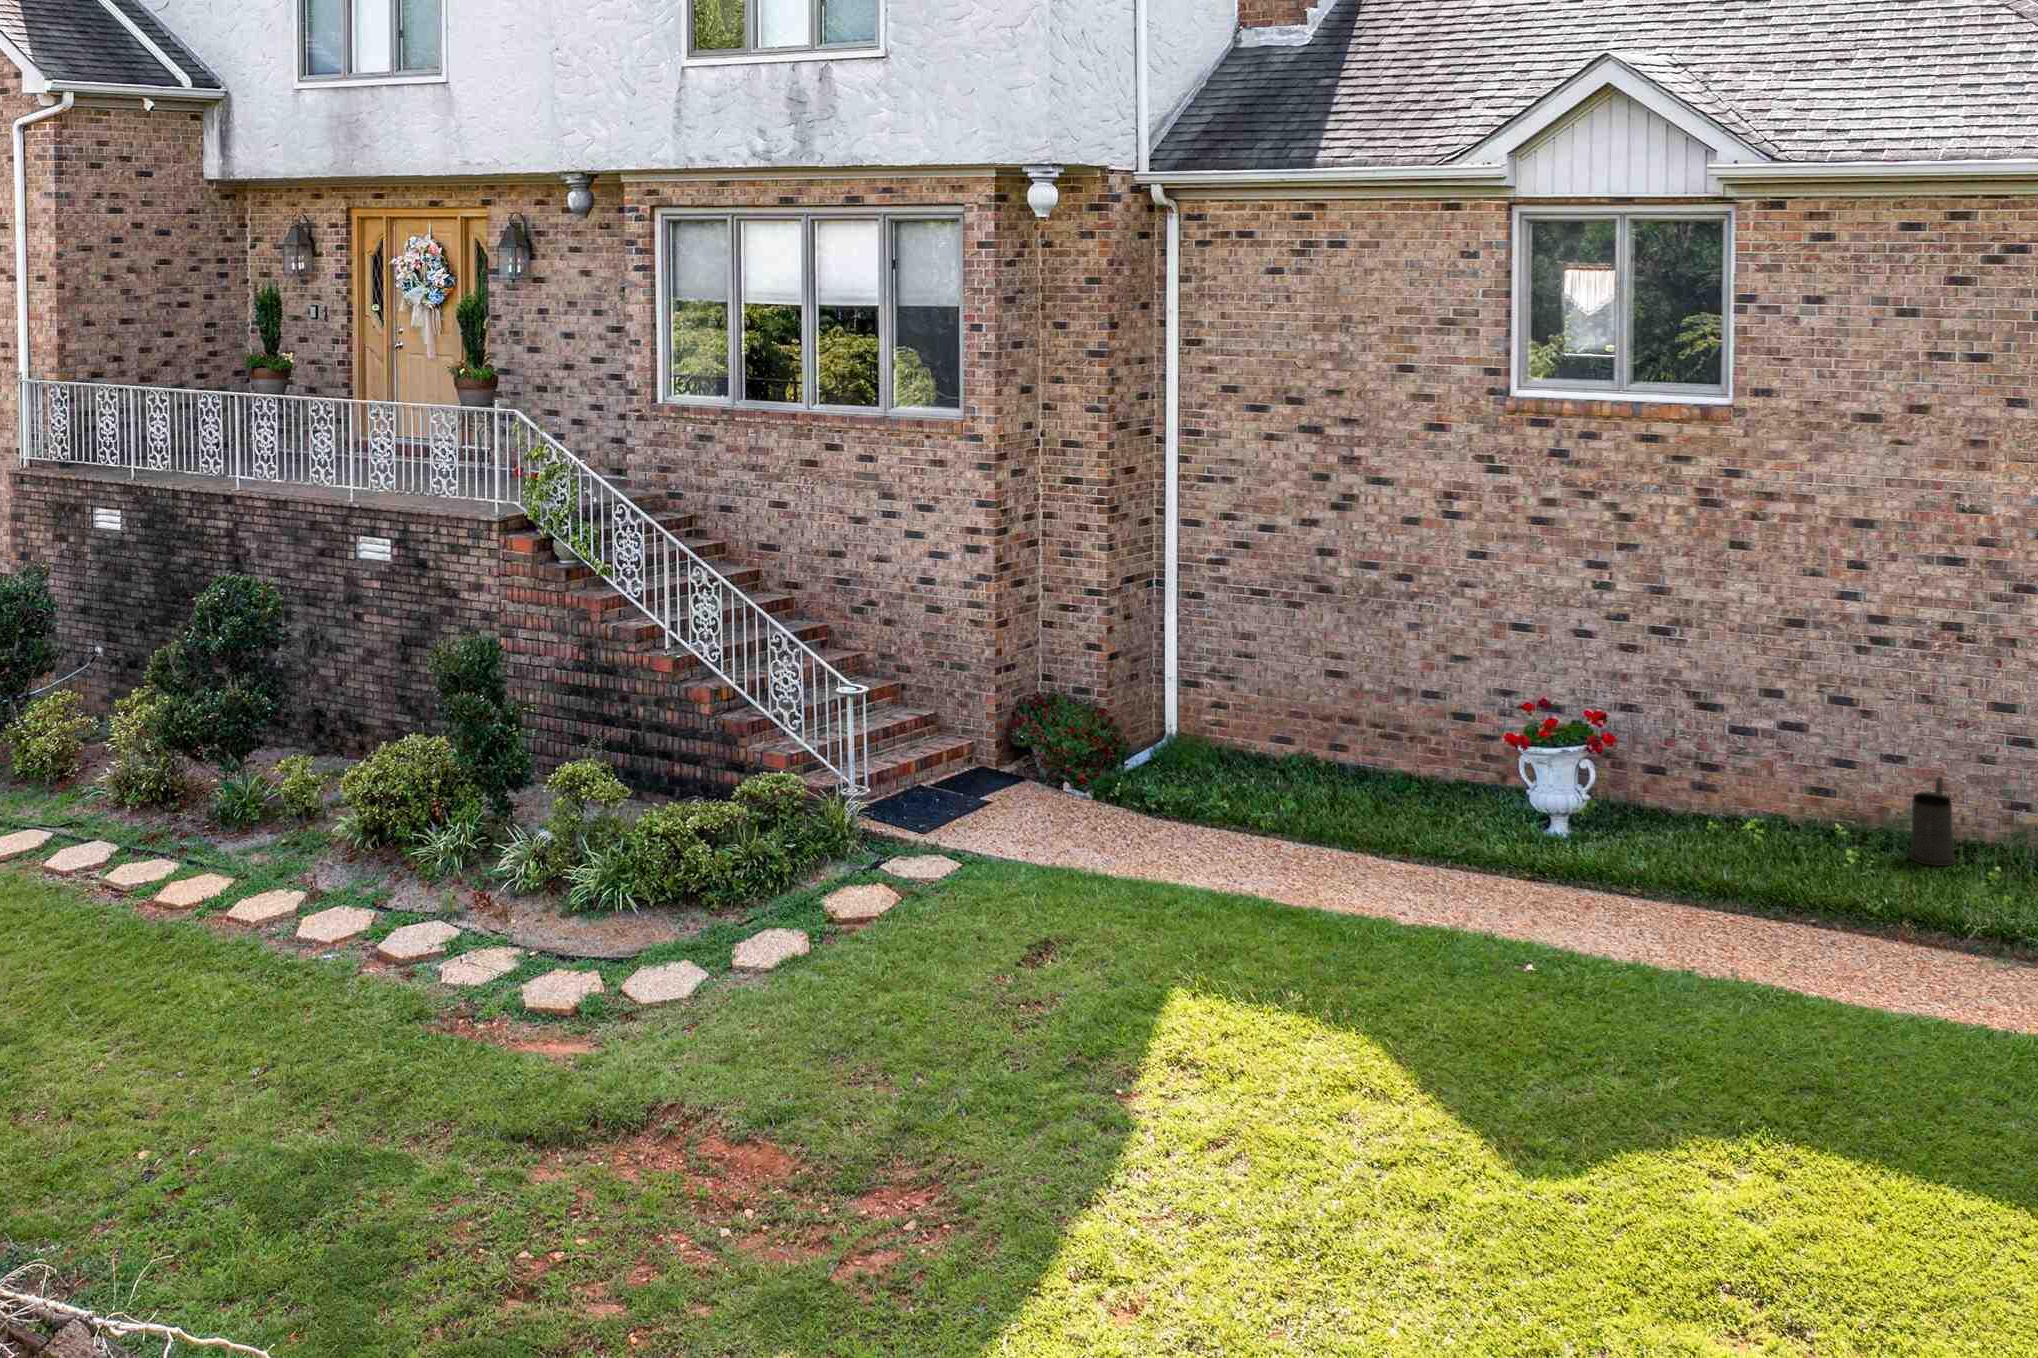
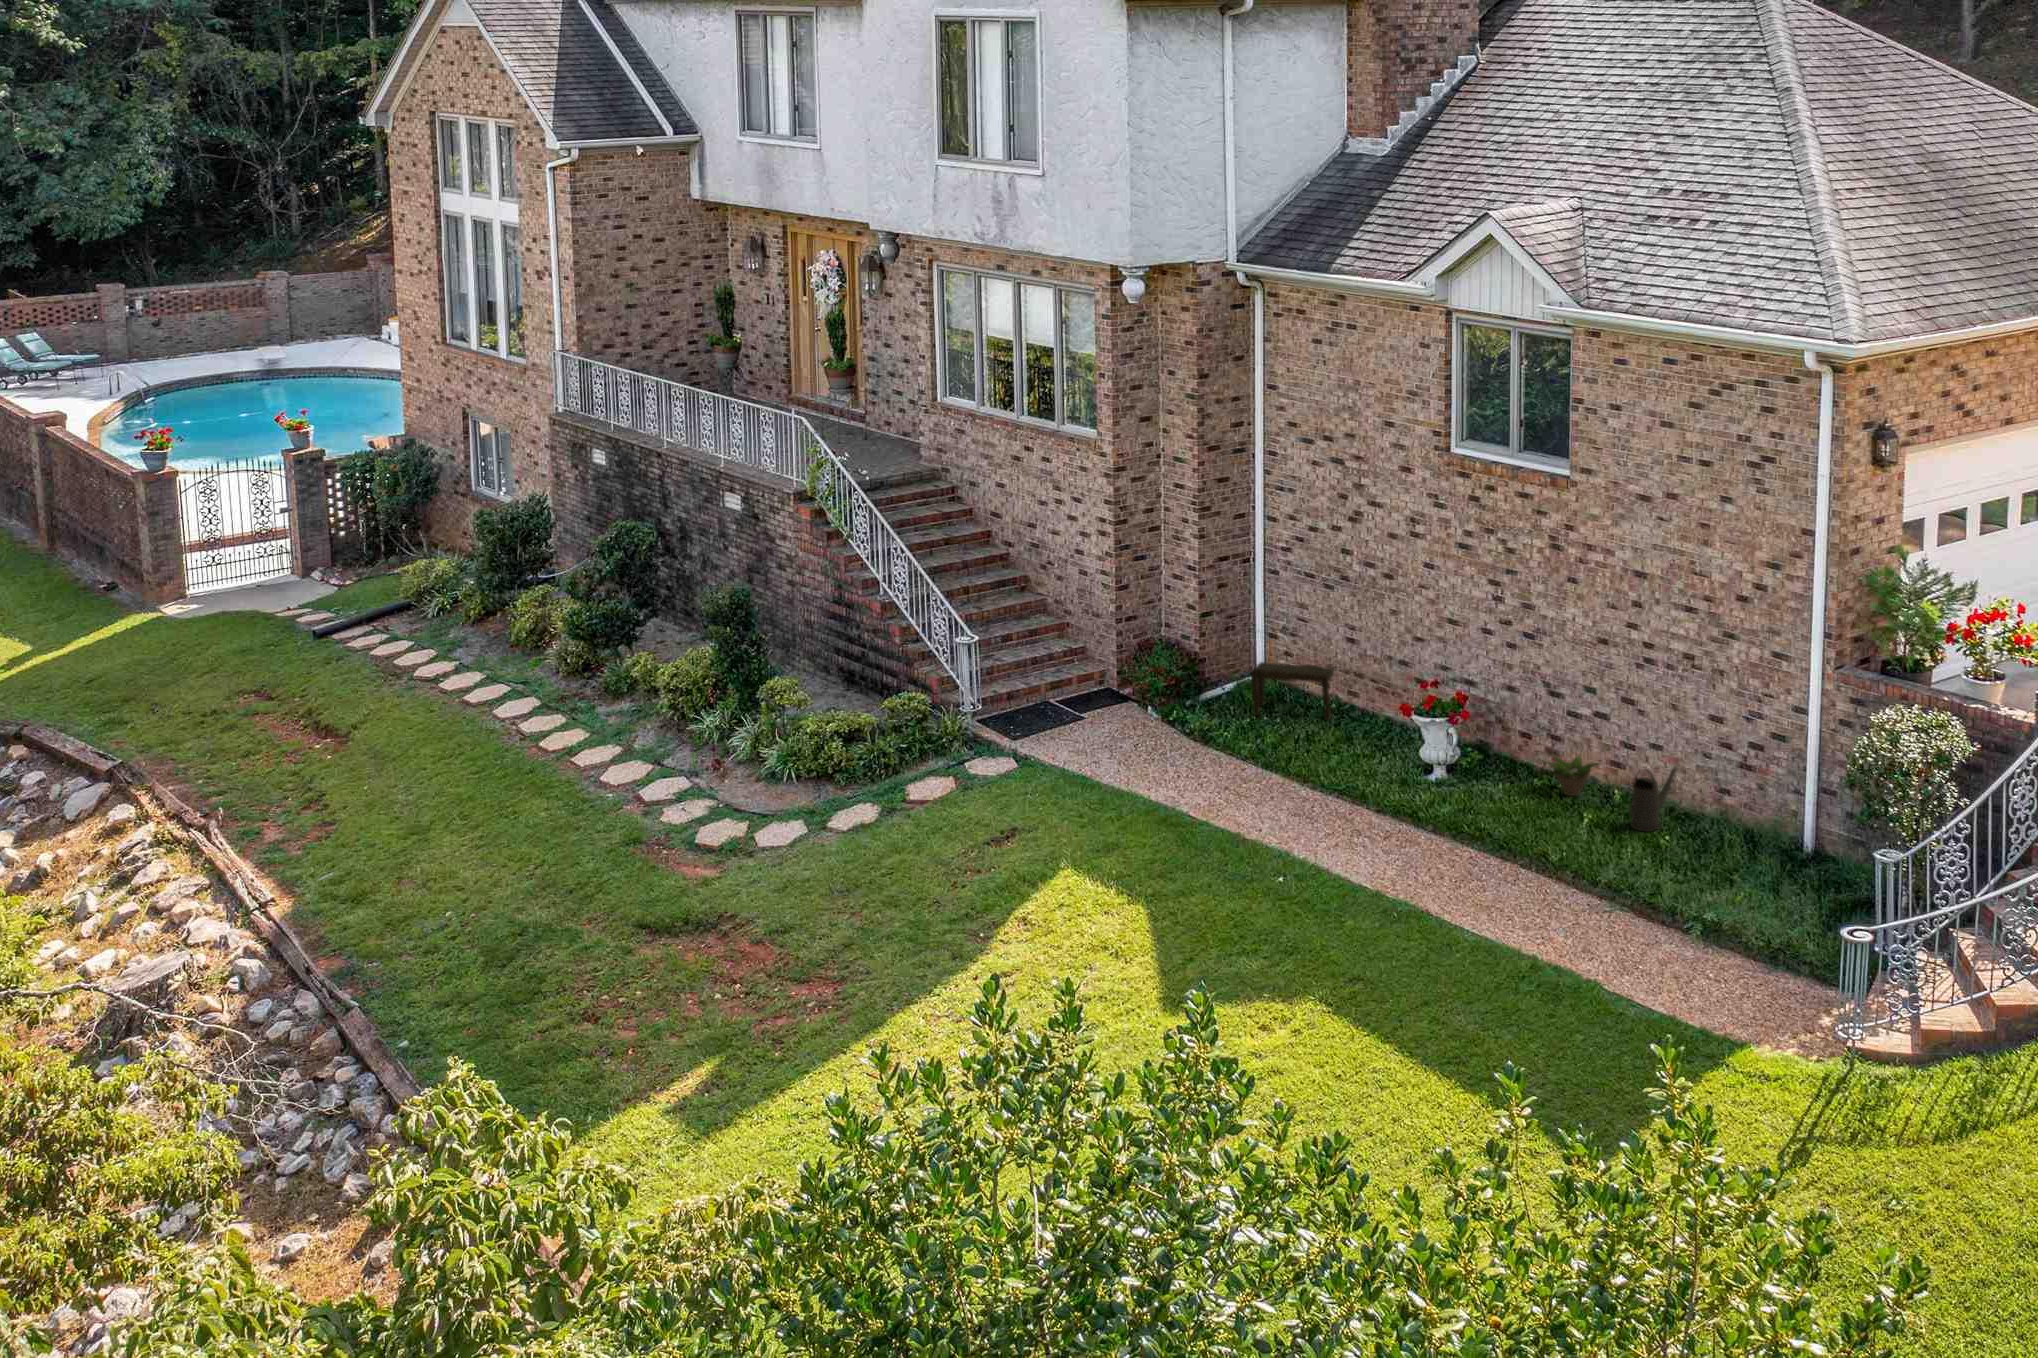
bench: none [1205,707,1323,784] -> present [1250,662,1334,720]
decorative plant: none [1726,780,1819,835] -> present [1546,756,1598,796]

